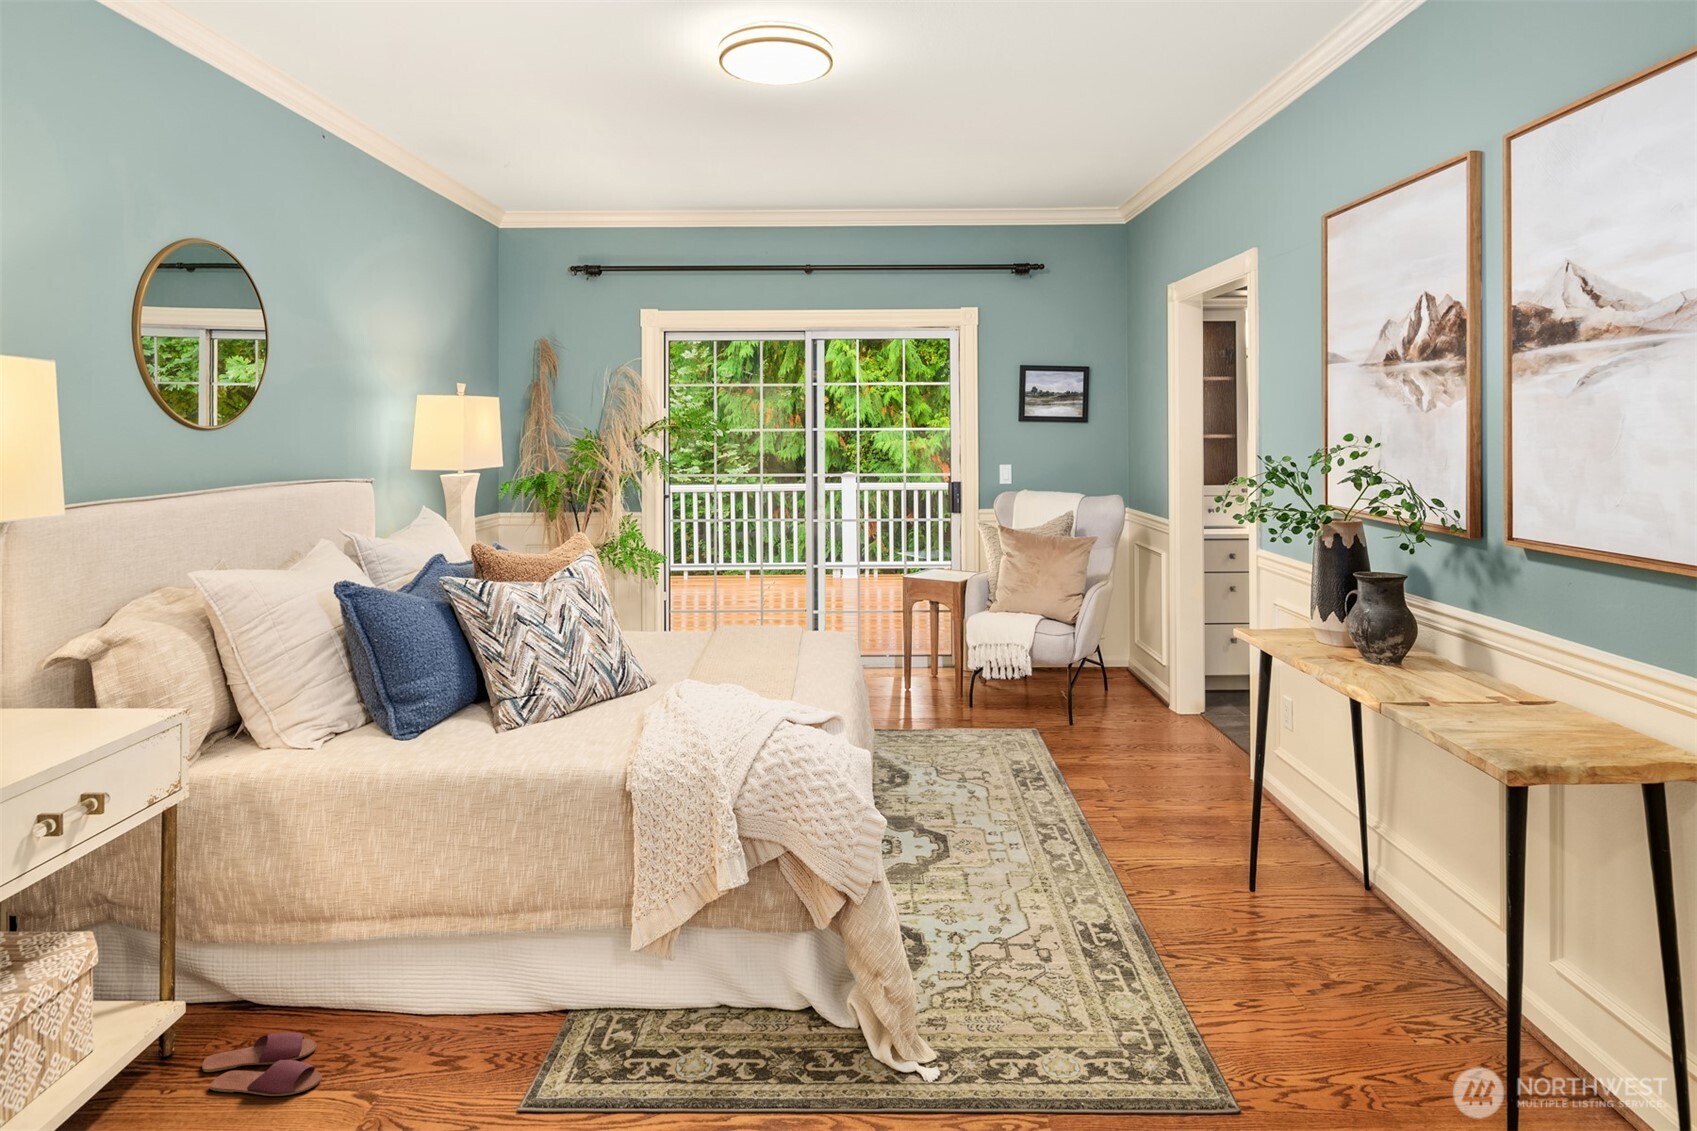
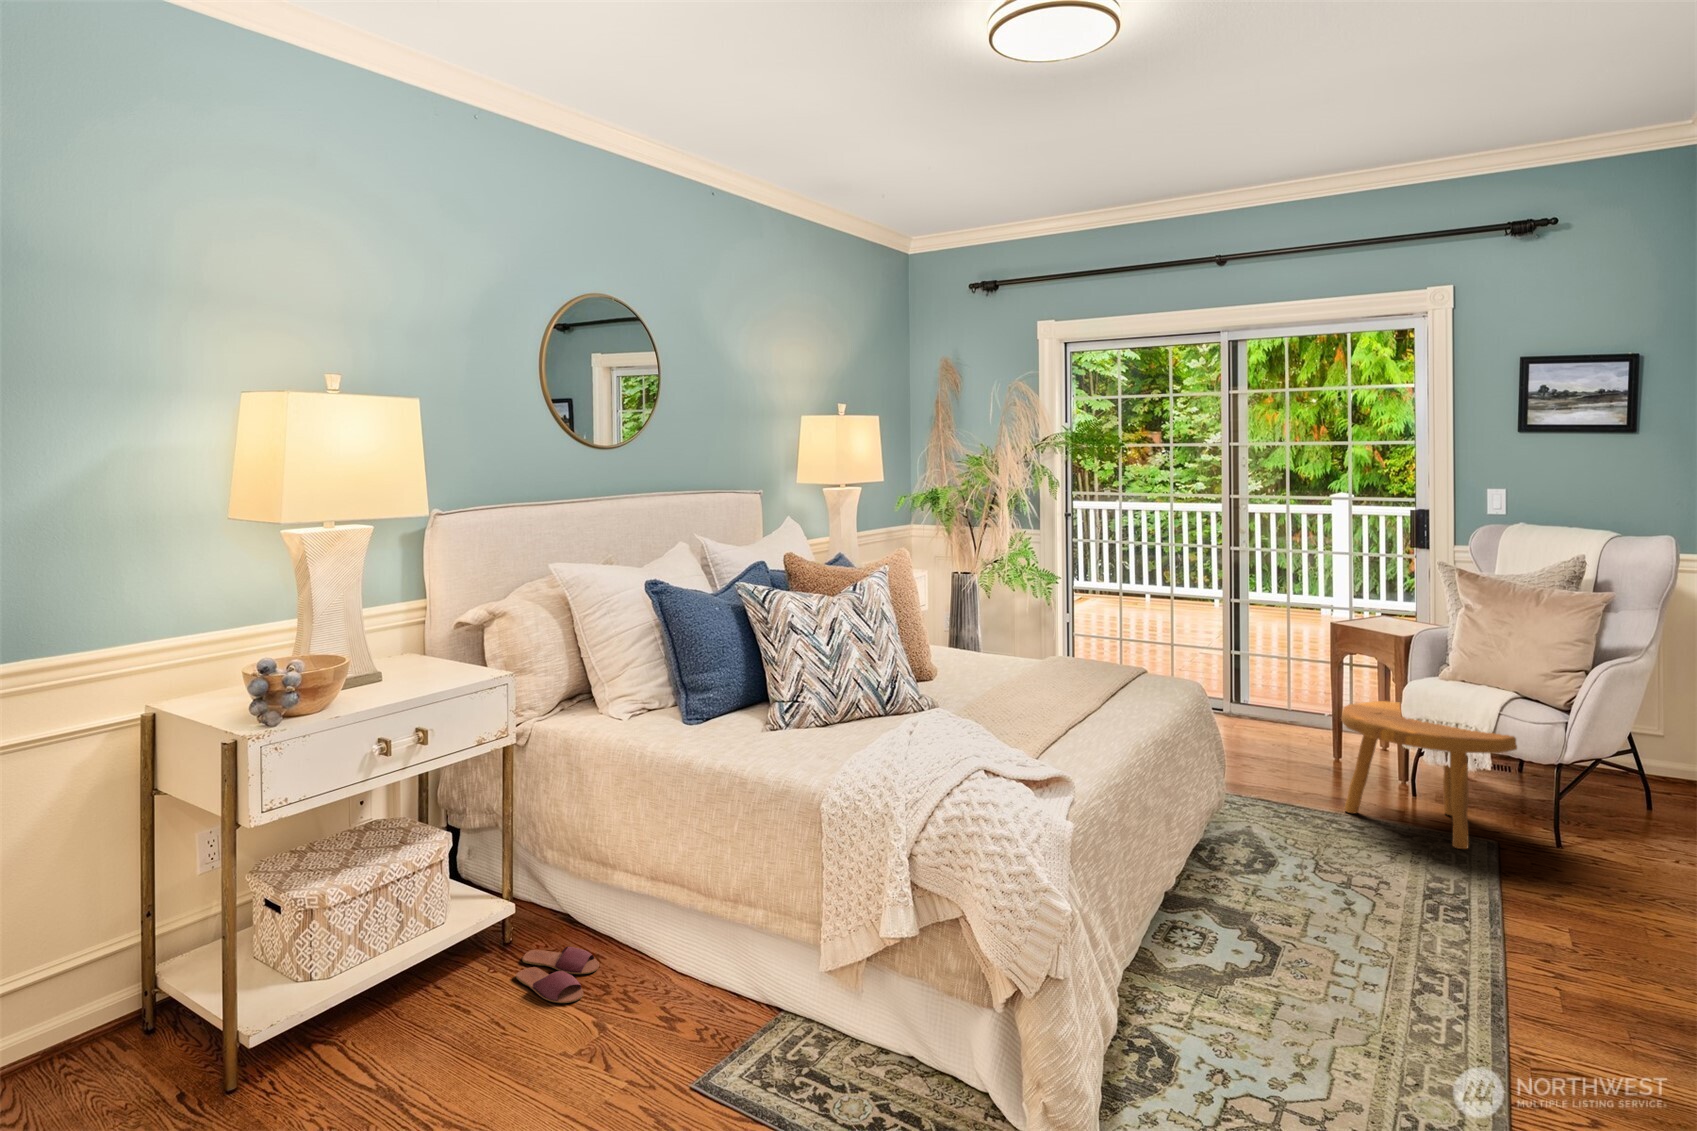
footstool: none [921,623,1049,735] -> present [1341,701,1517,849]

